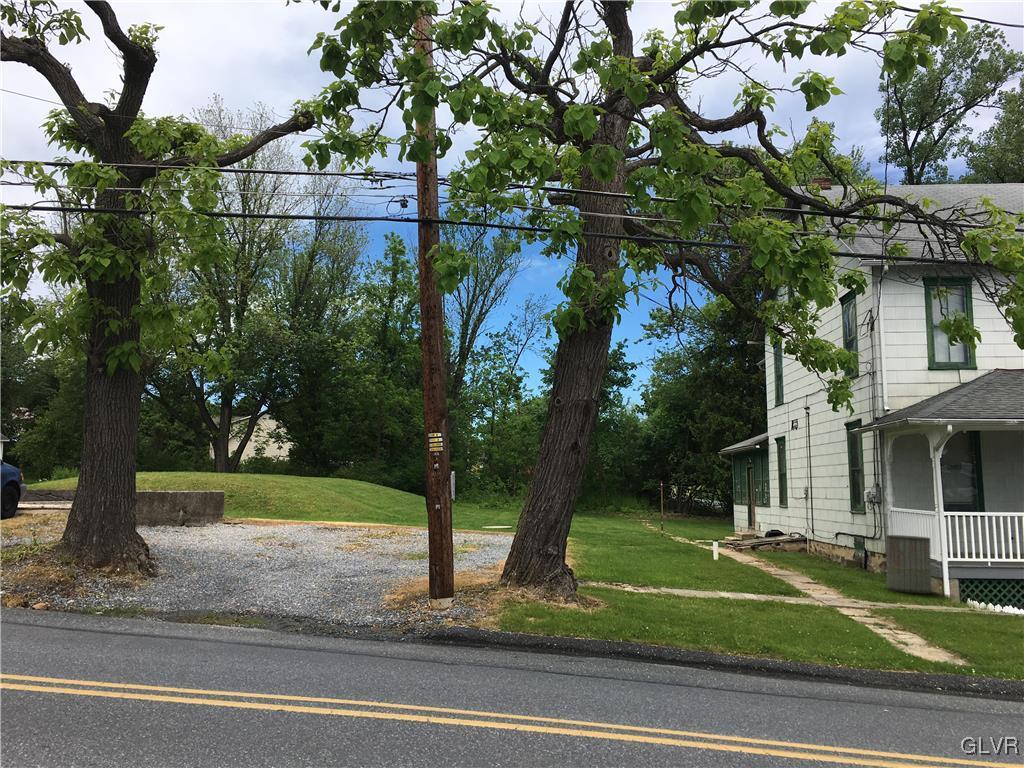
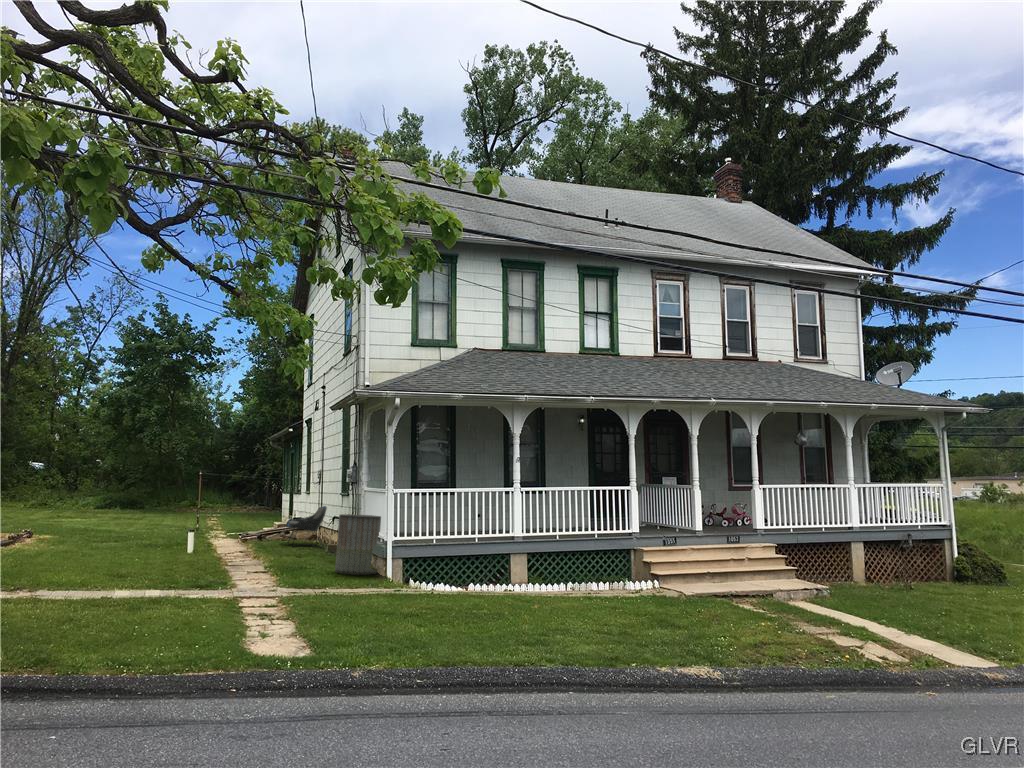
lounge chair: none [795,524,835,564] -> present [286,506,327,548]

